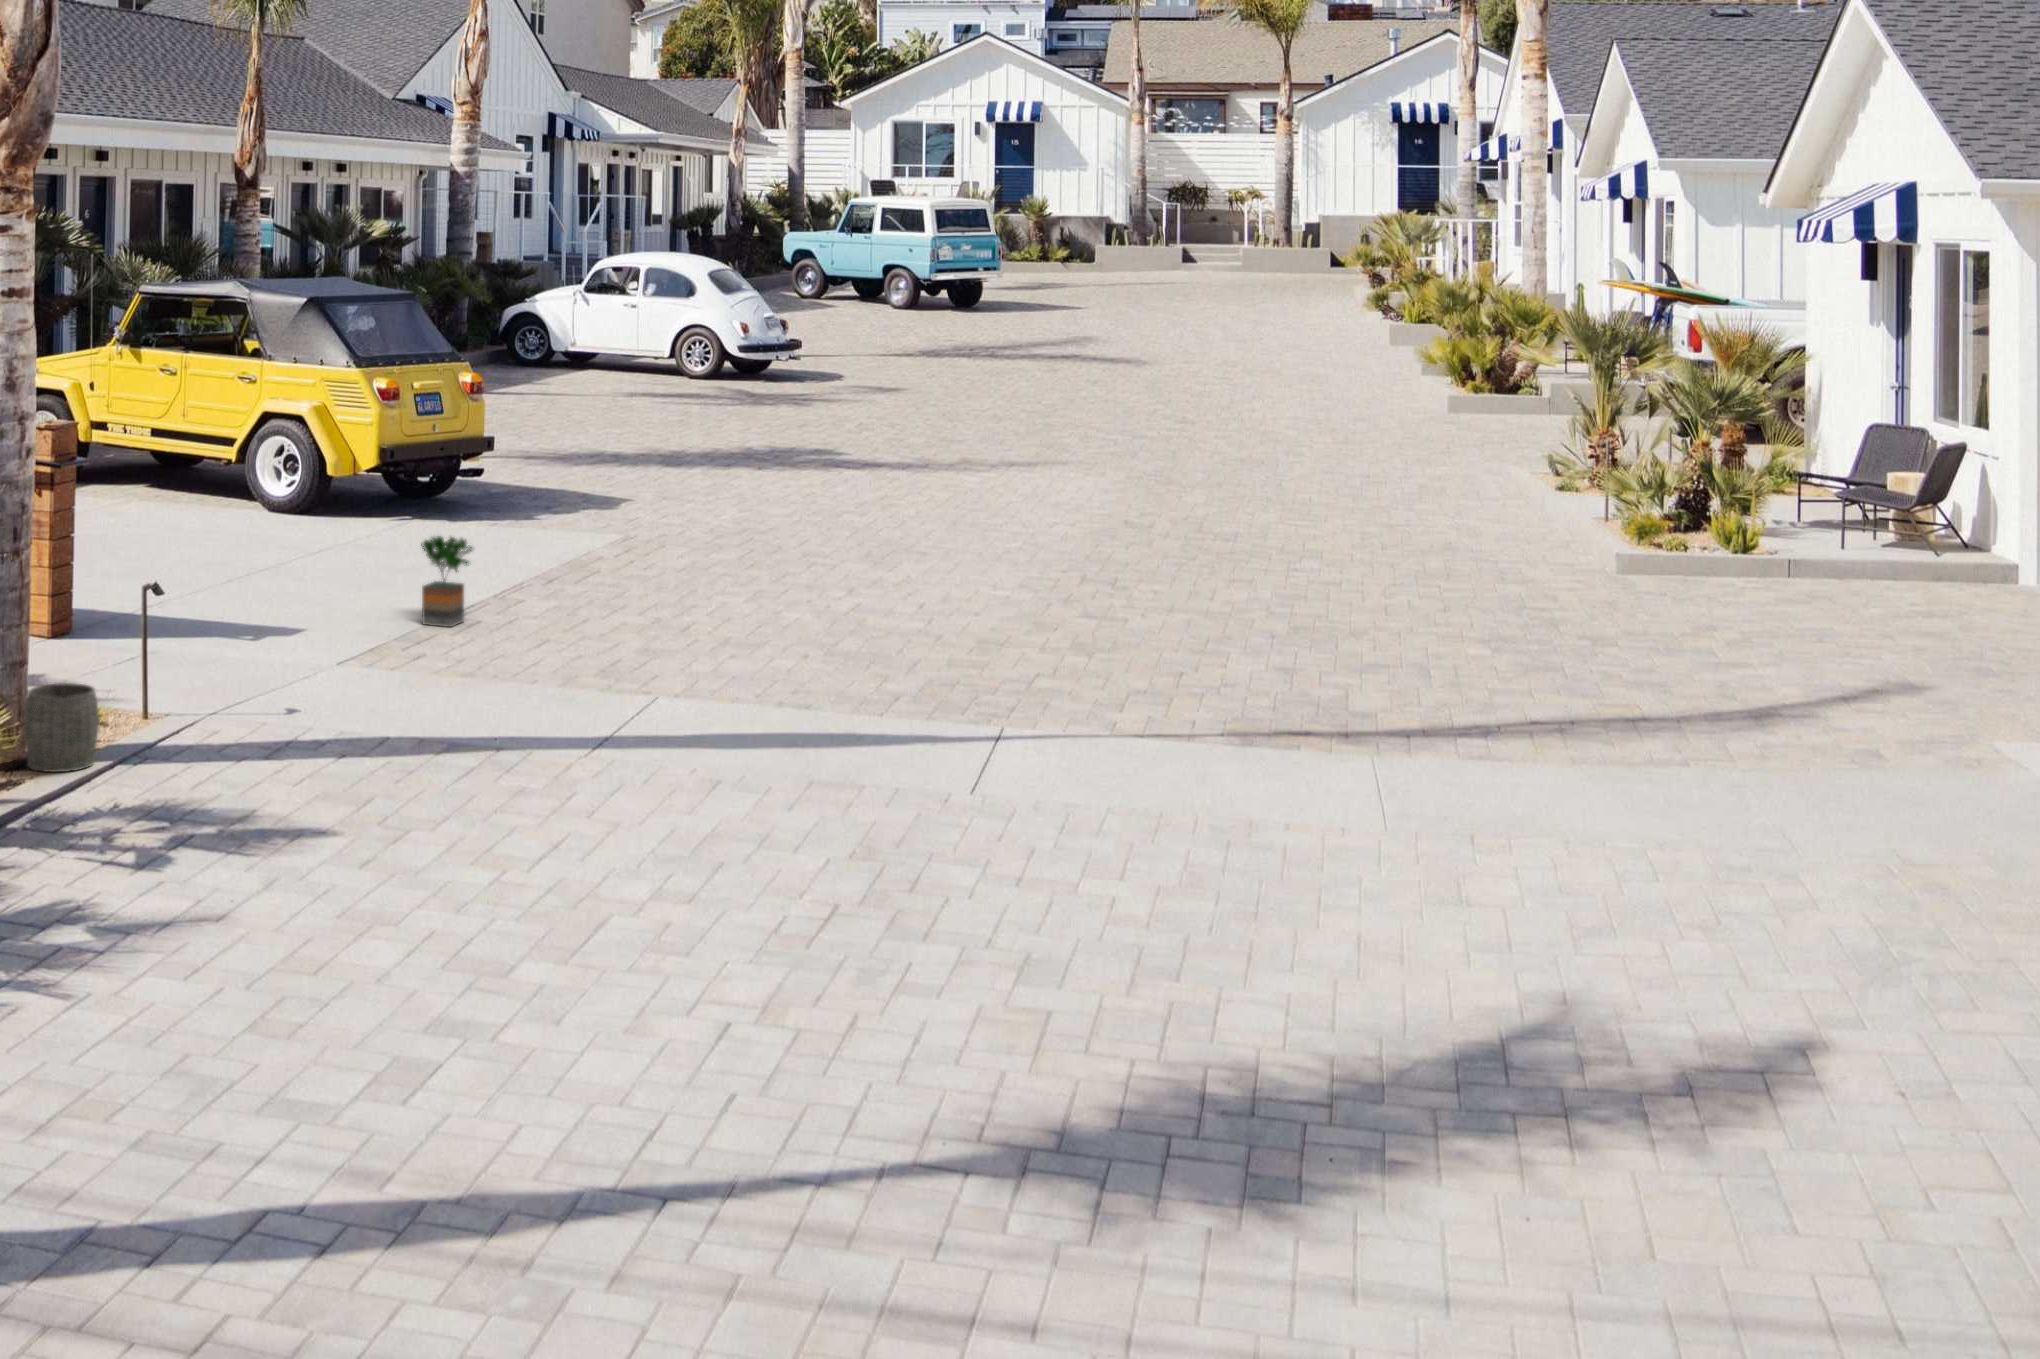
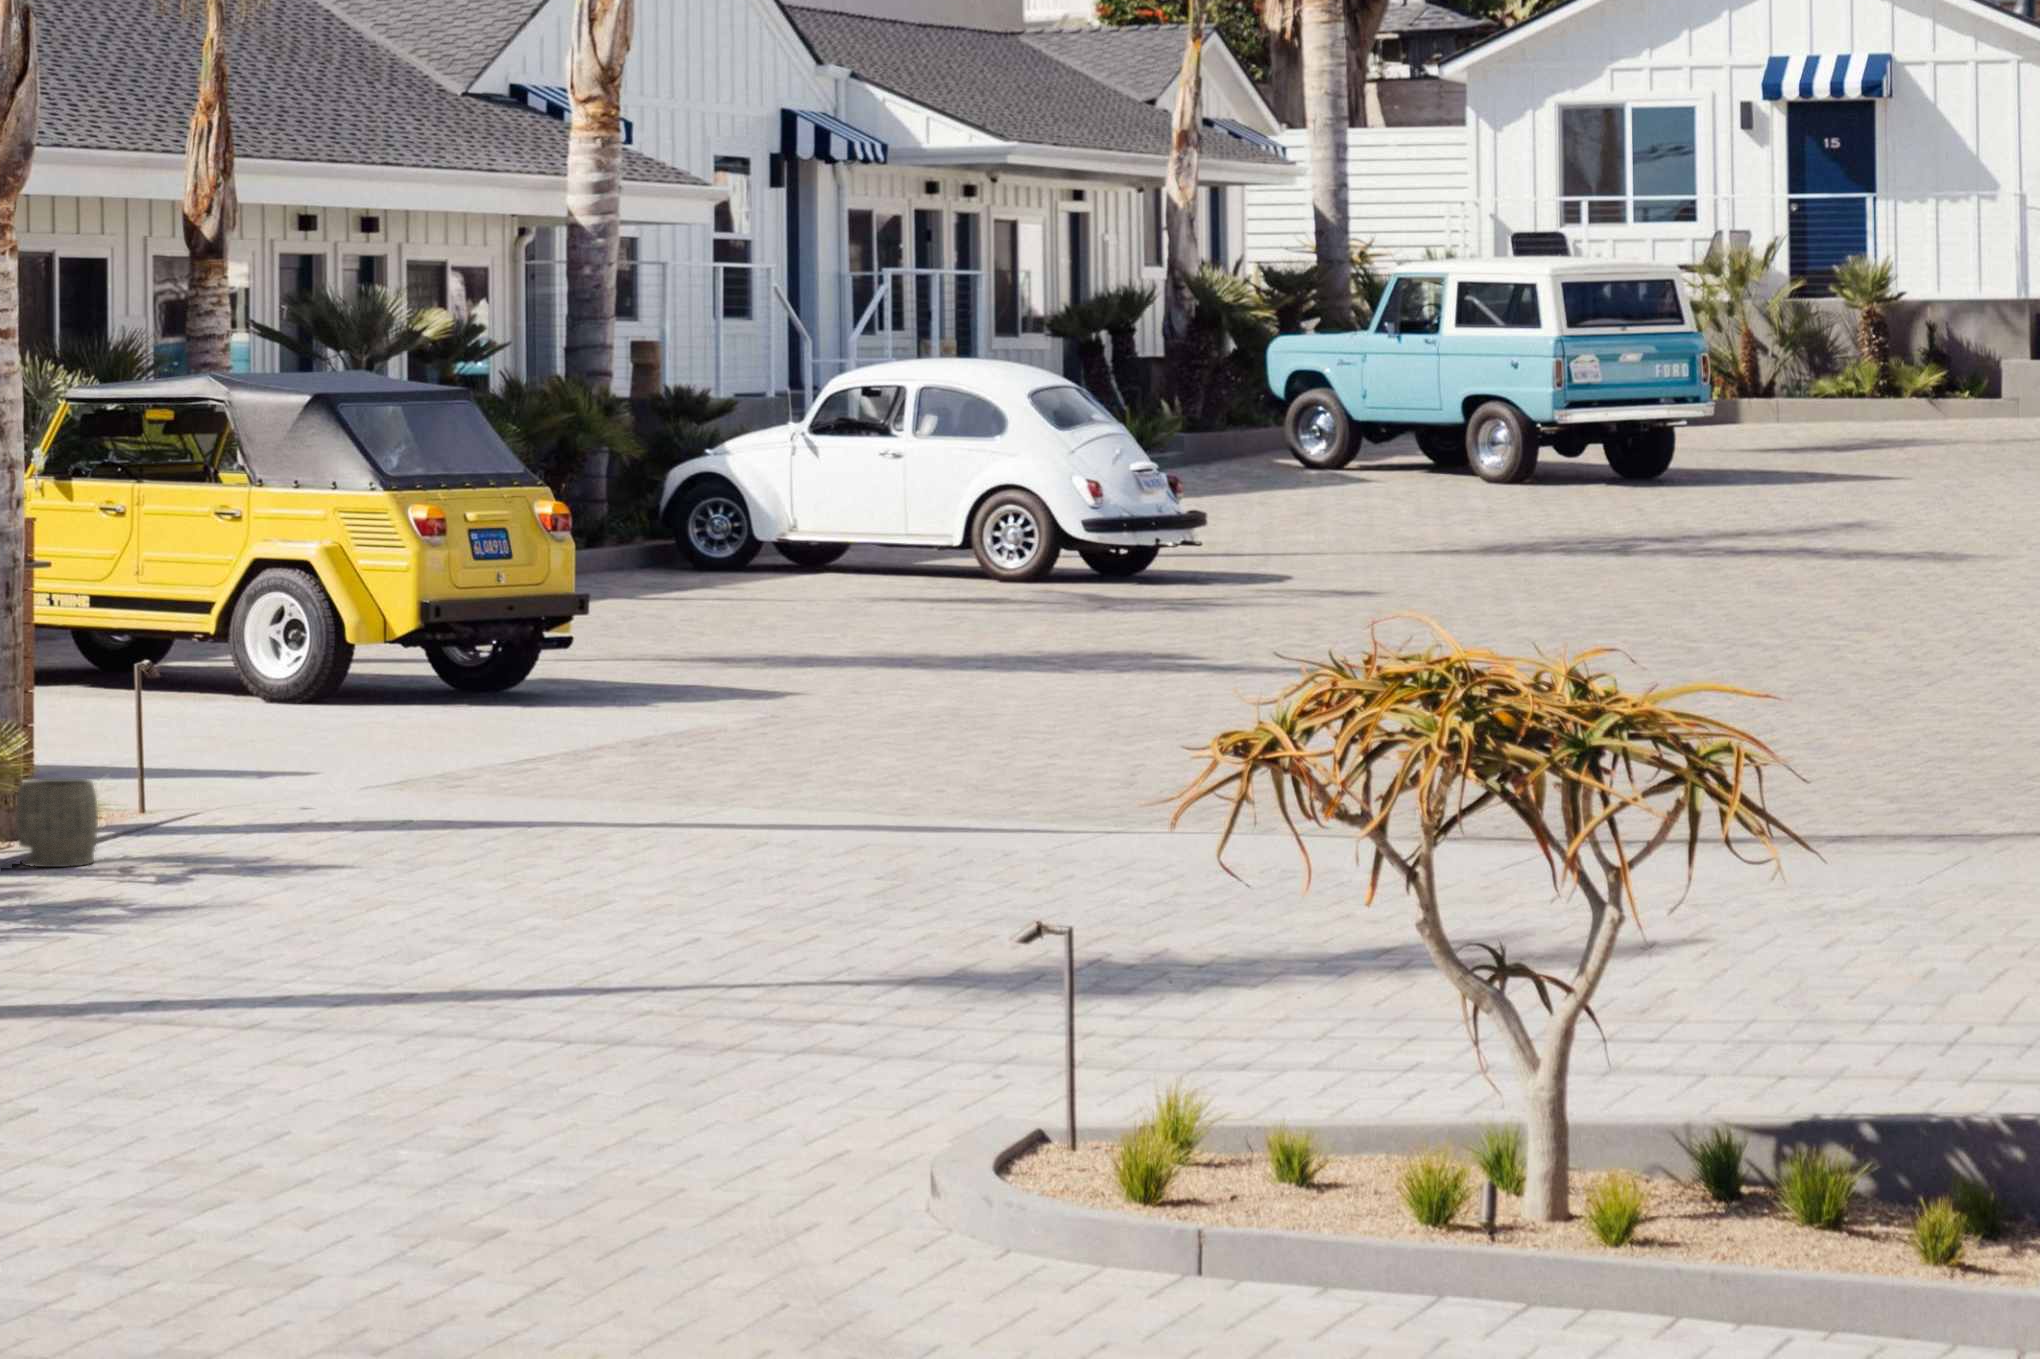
potted tree: present [421,536,472,627] -> none [467,667,539,781]

